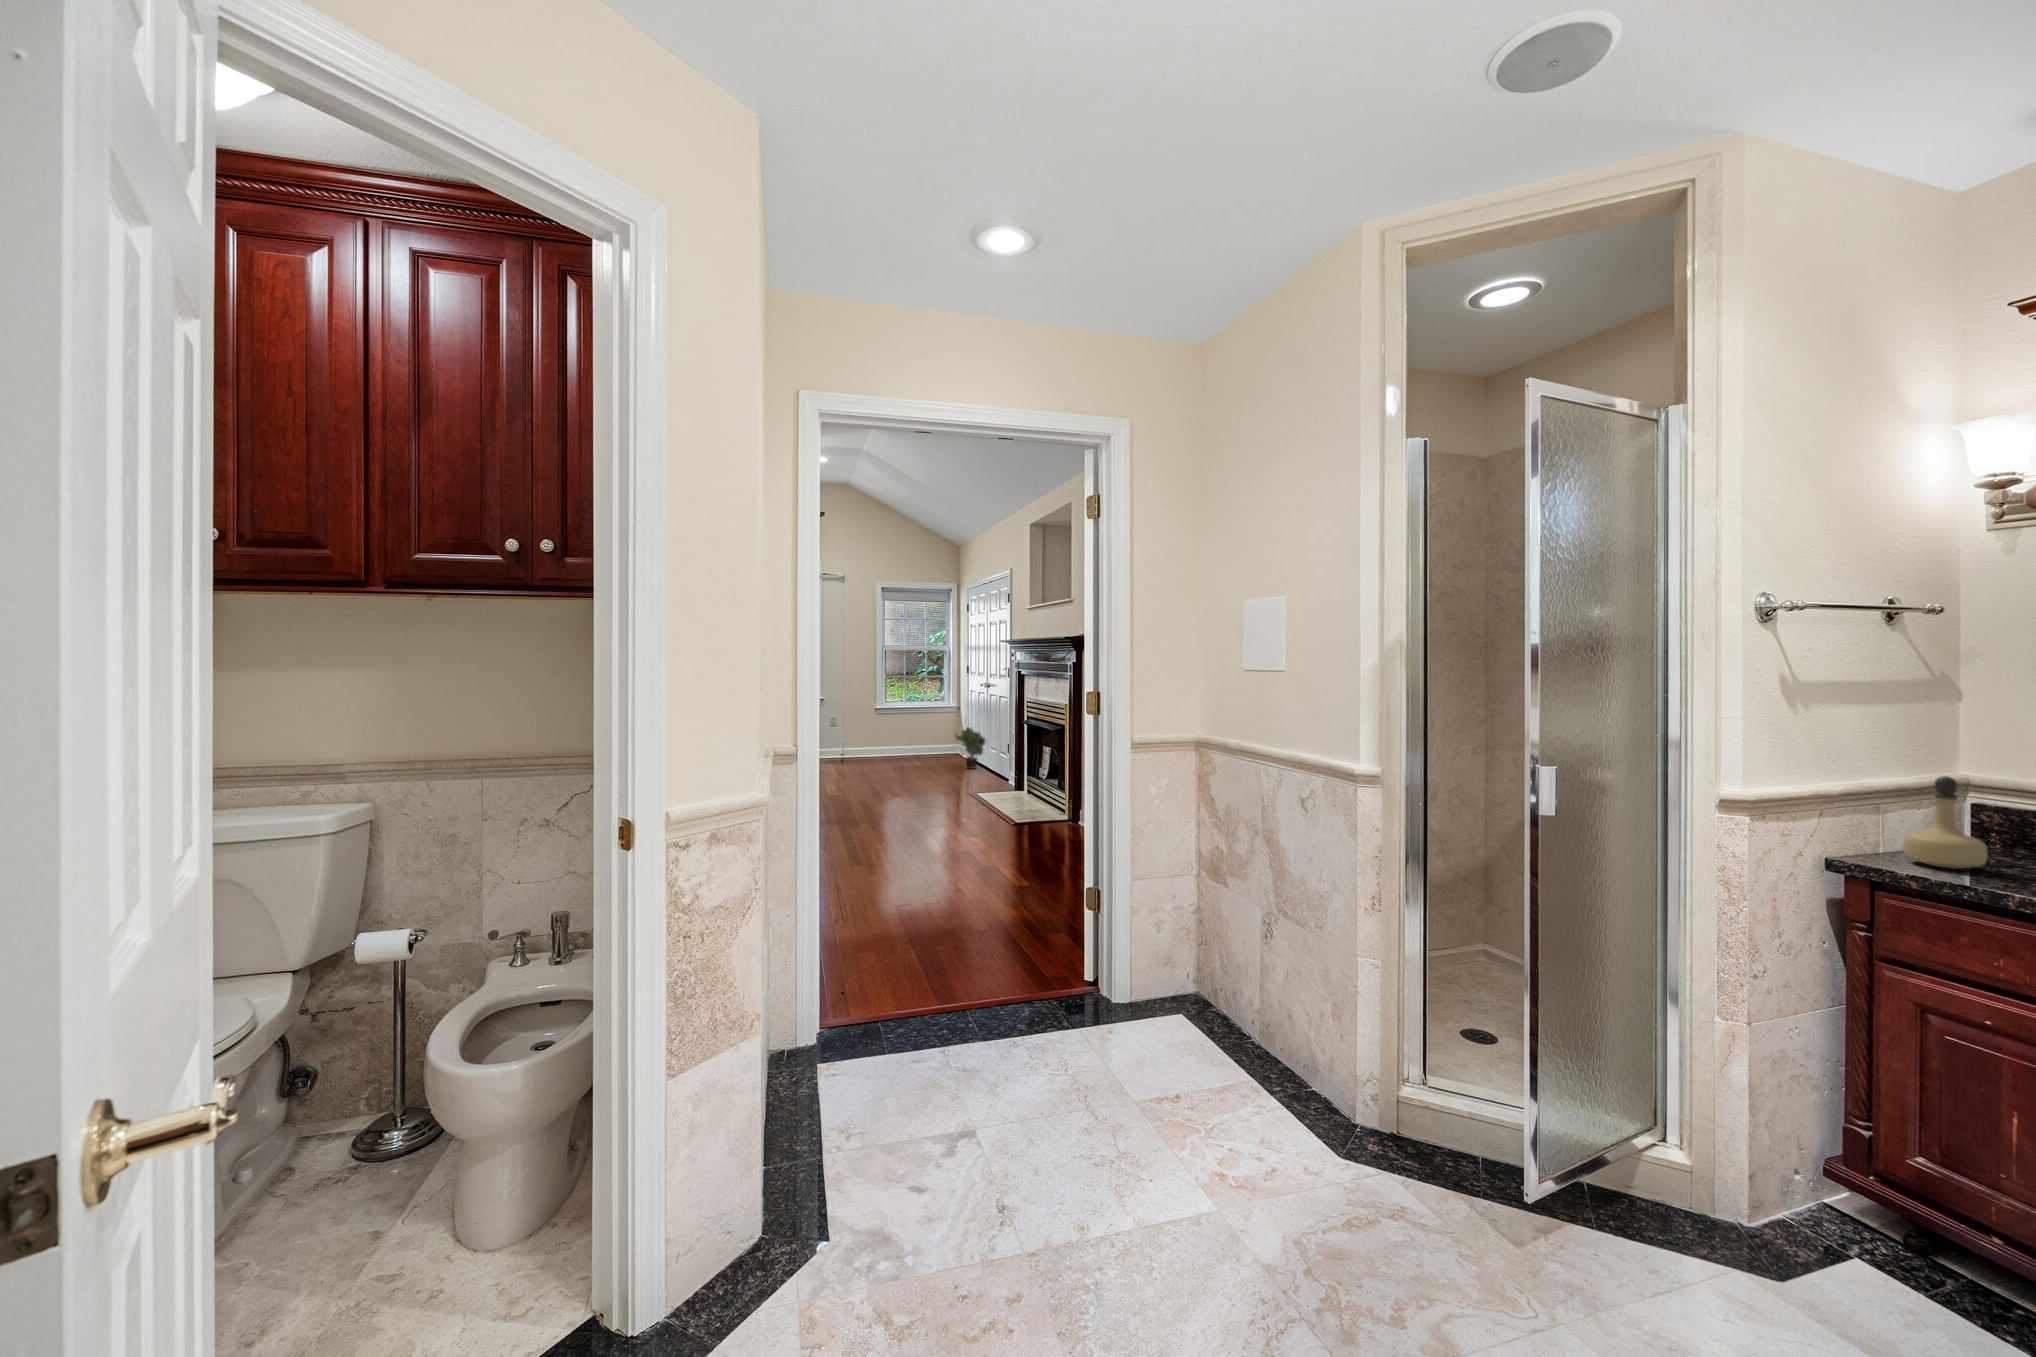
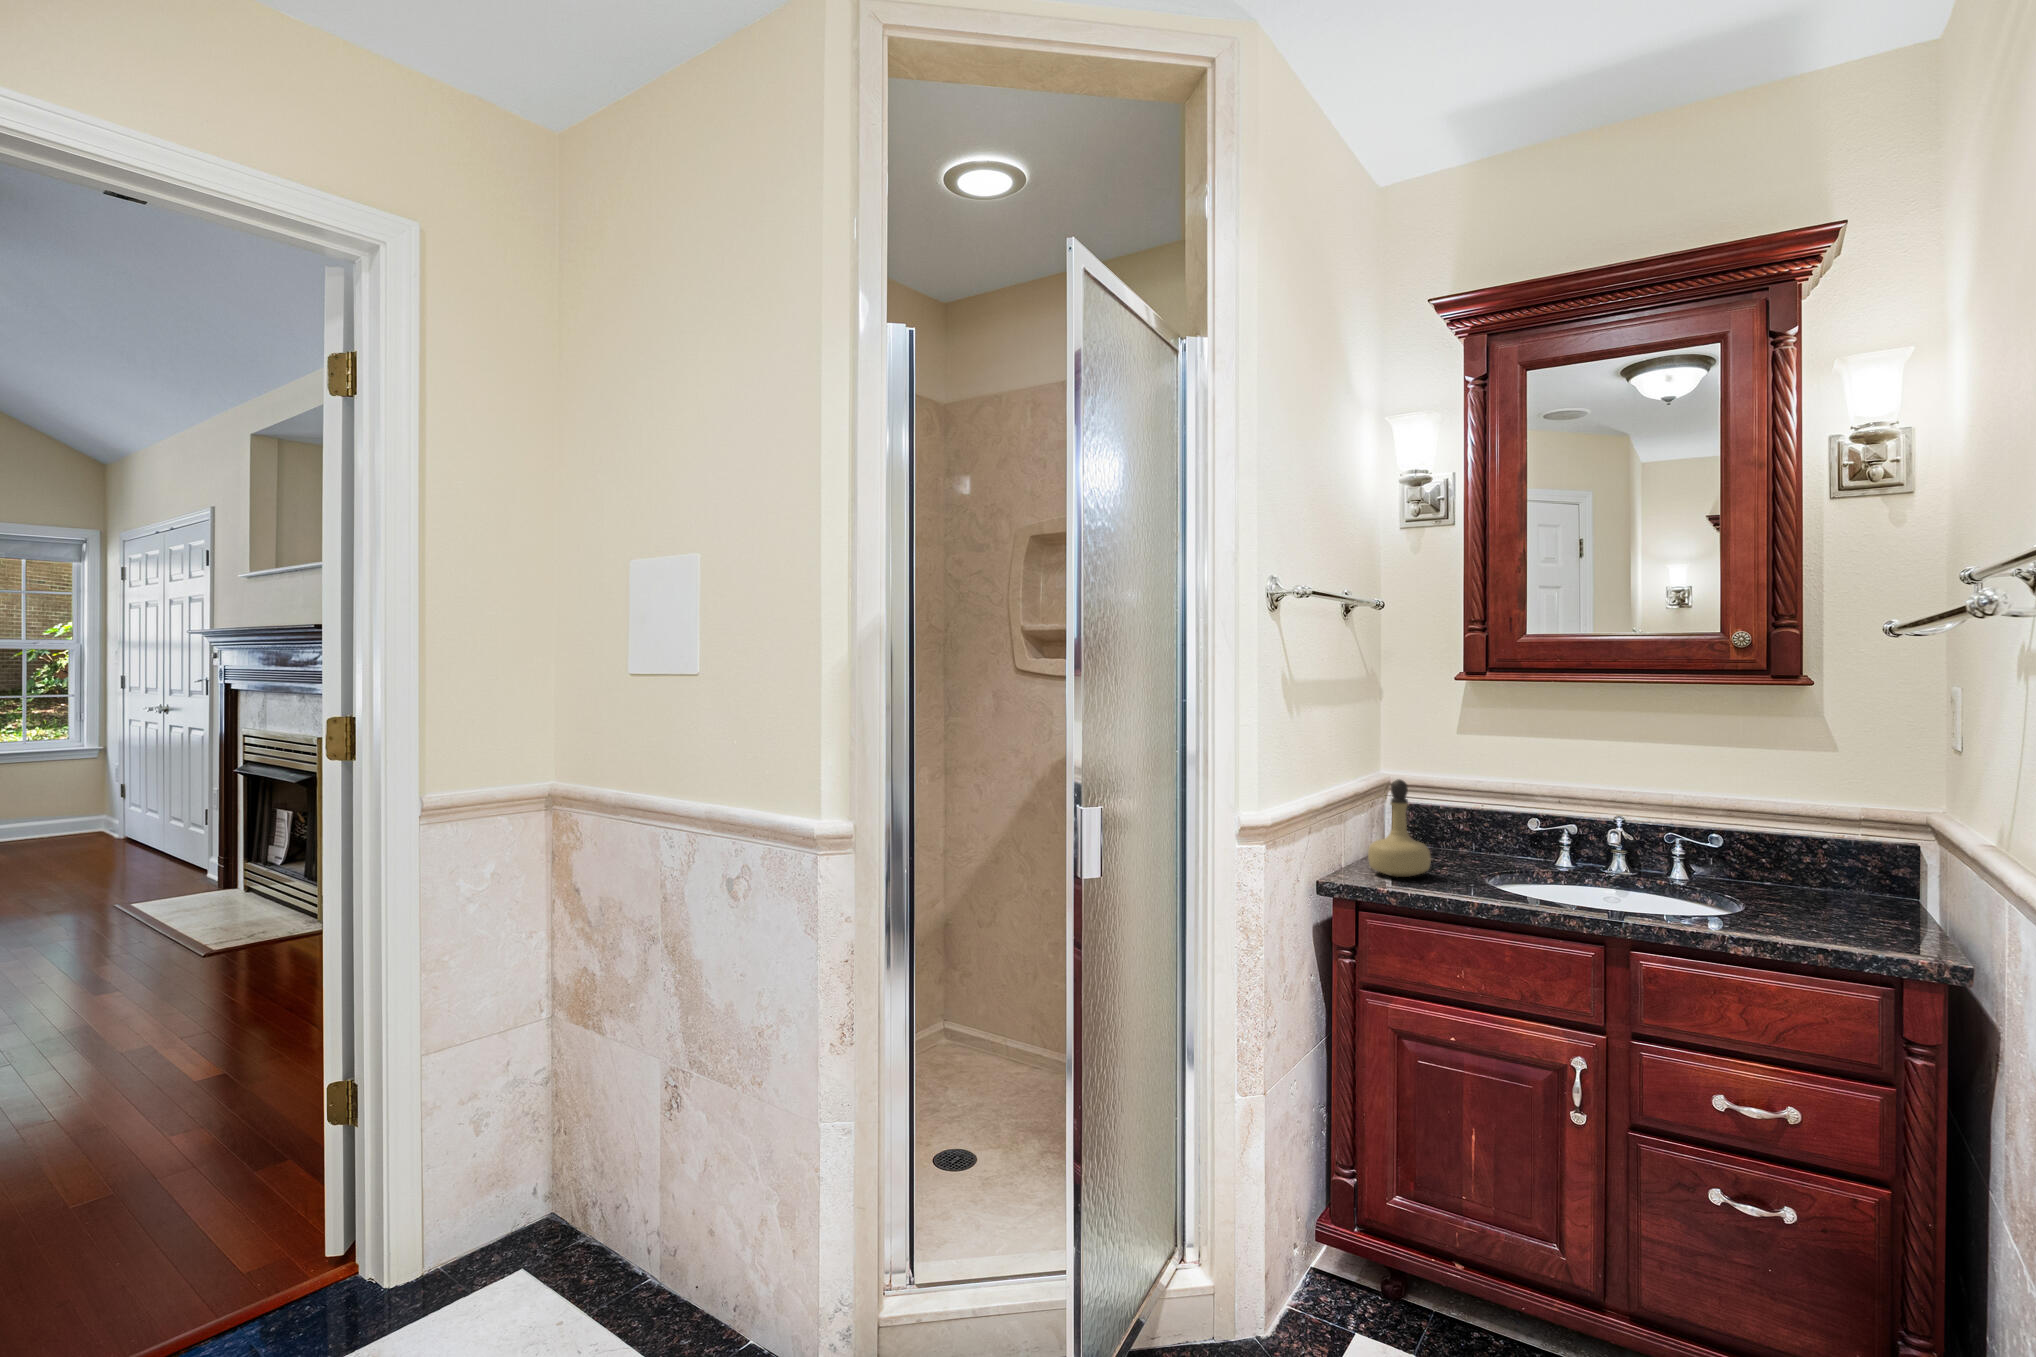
potted plant: present [955,728,986,769] -> none [78,787,158,862]

